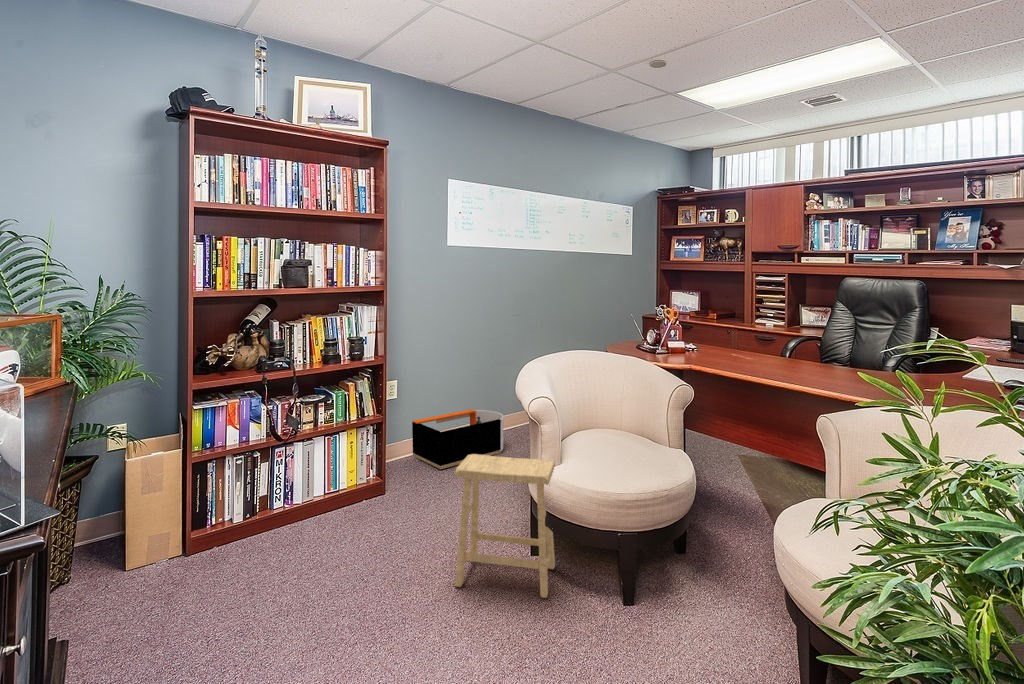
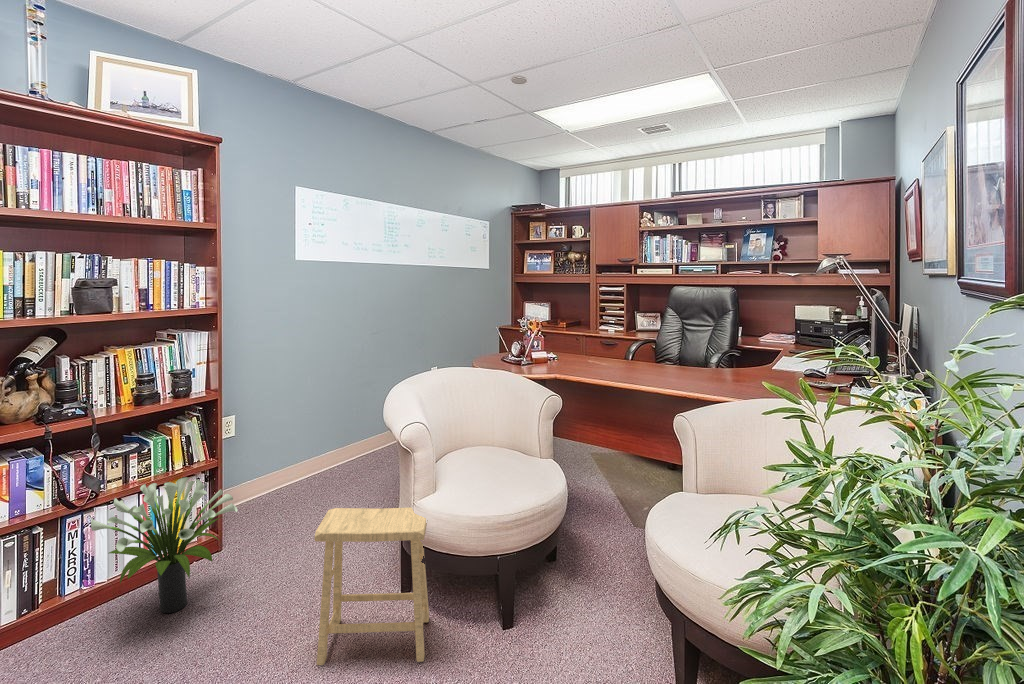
storage bin: present [412,409,503,469] -> none [255,436,362,510]
potted plant: none [291,424,396,533] -> present [91,477,238,613]

